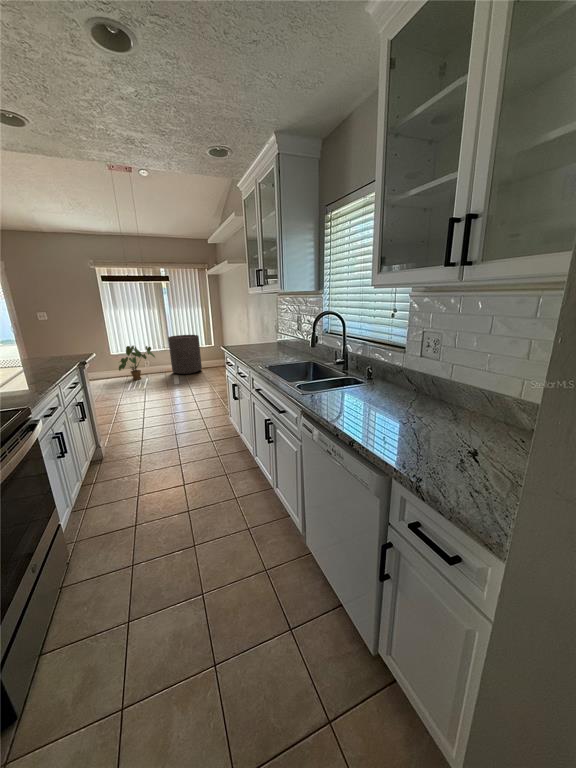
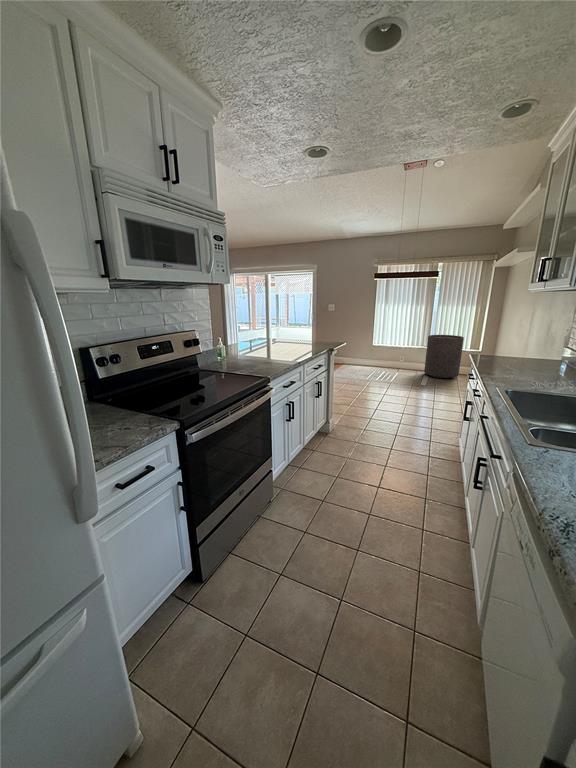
house plant: present [119,346,155,380] -> none [374,340,410,373]

